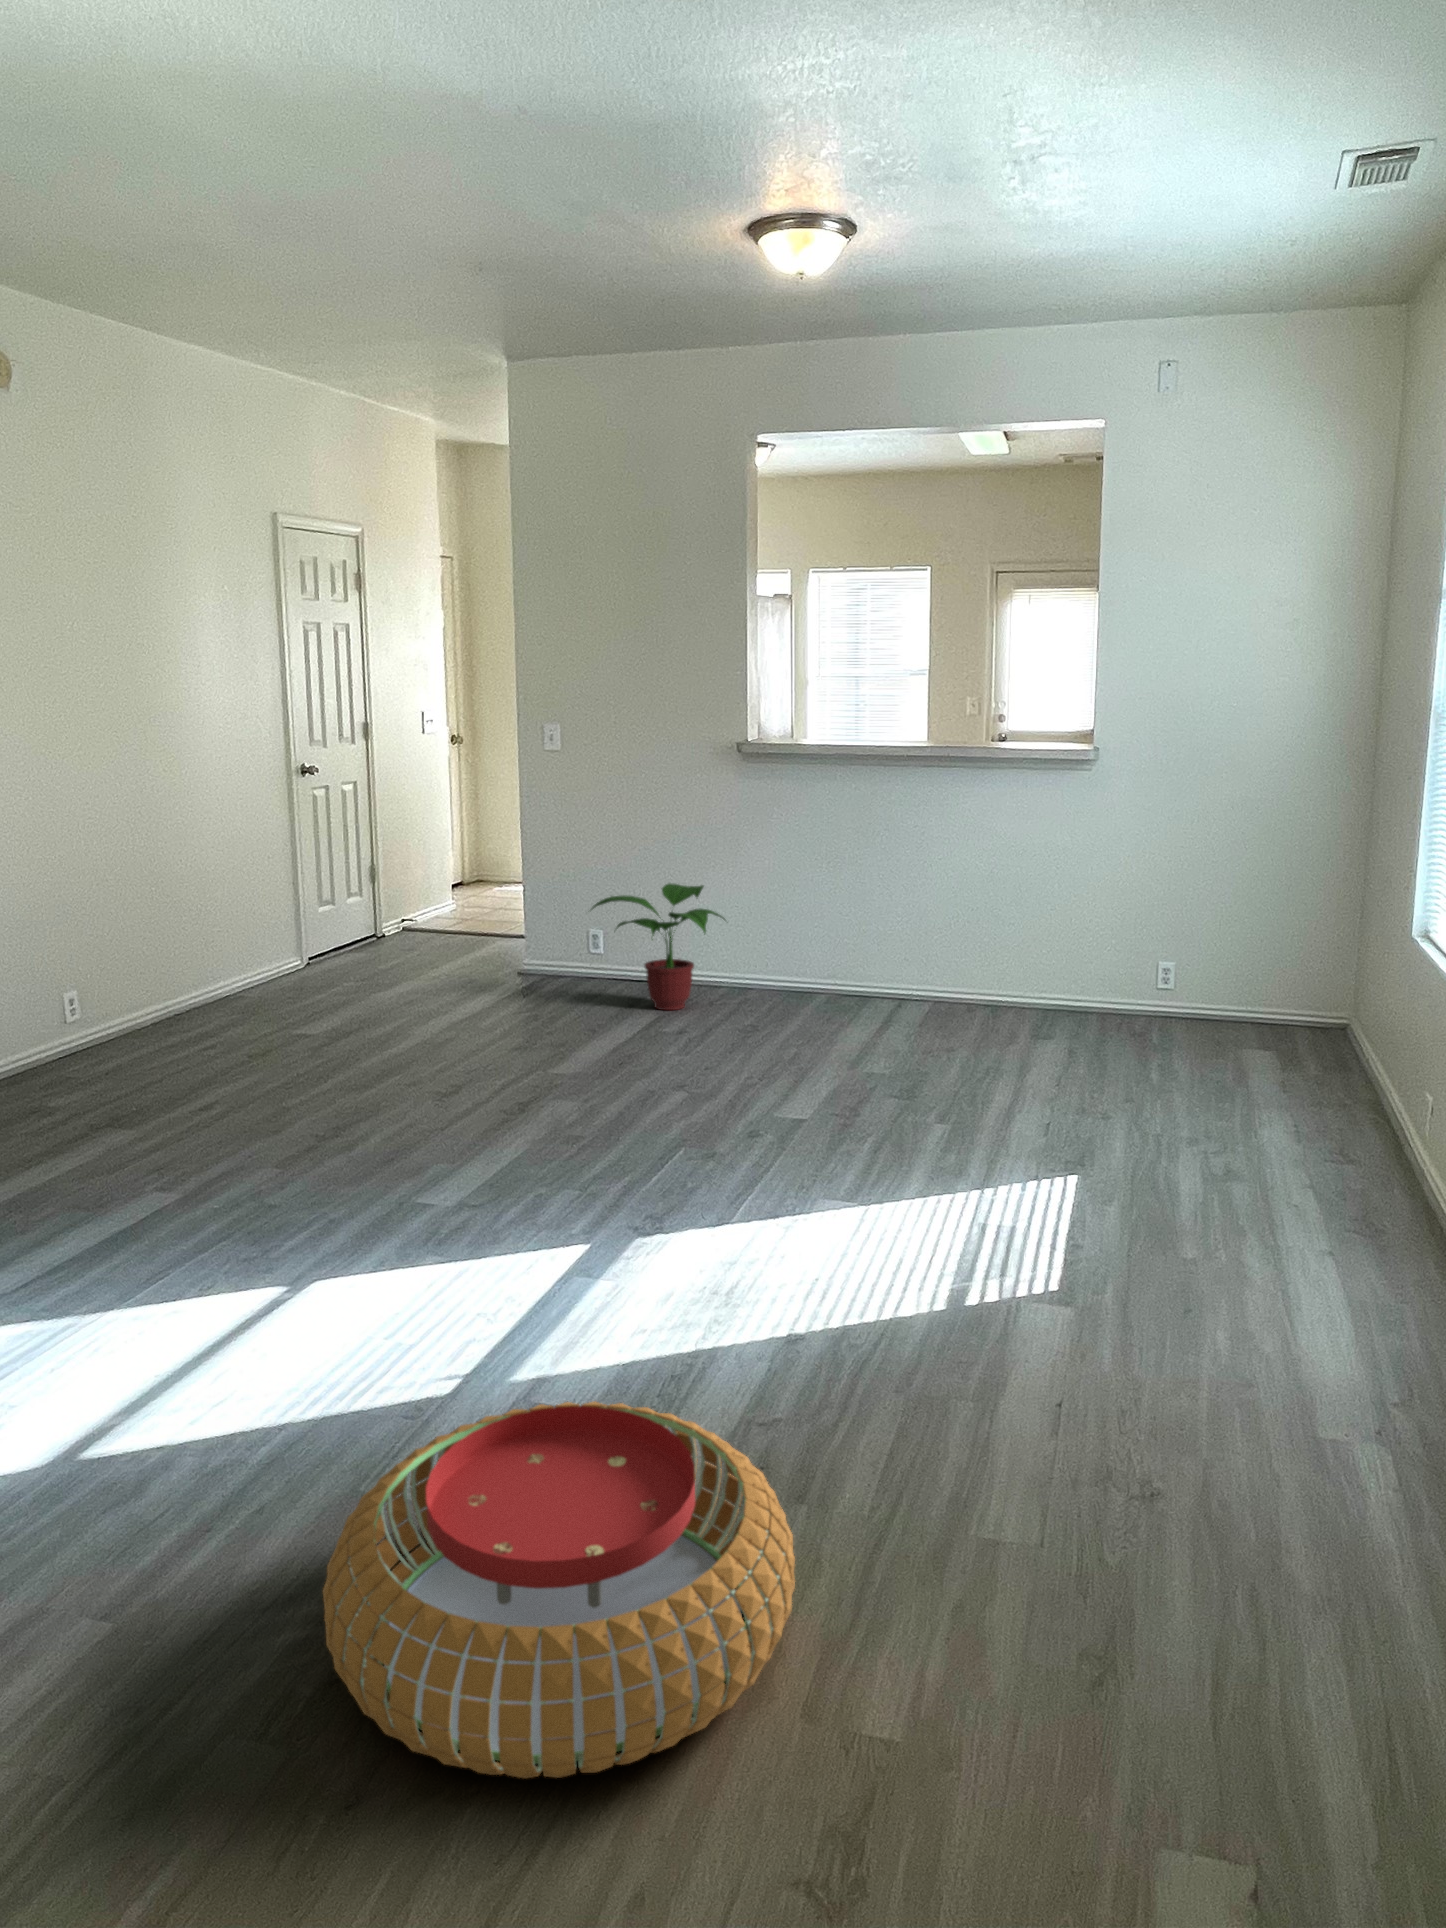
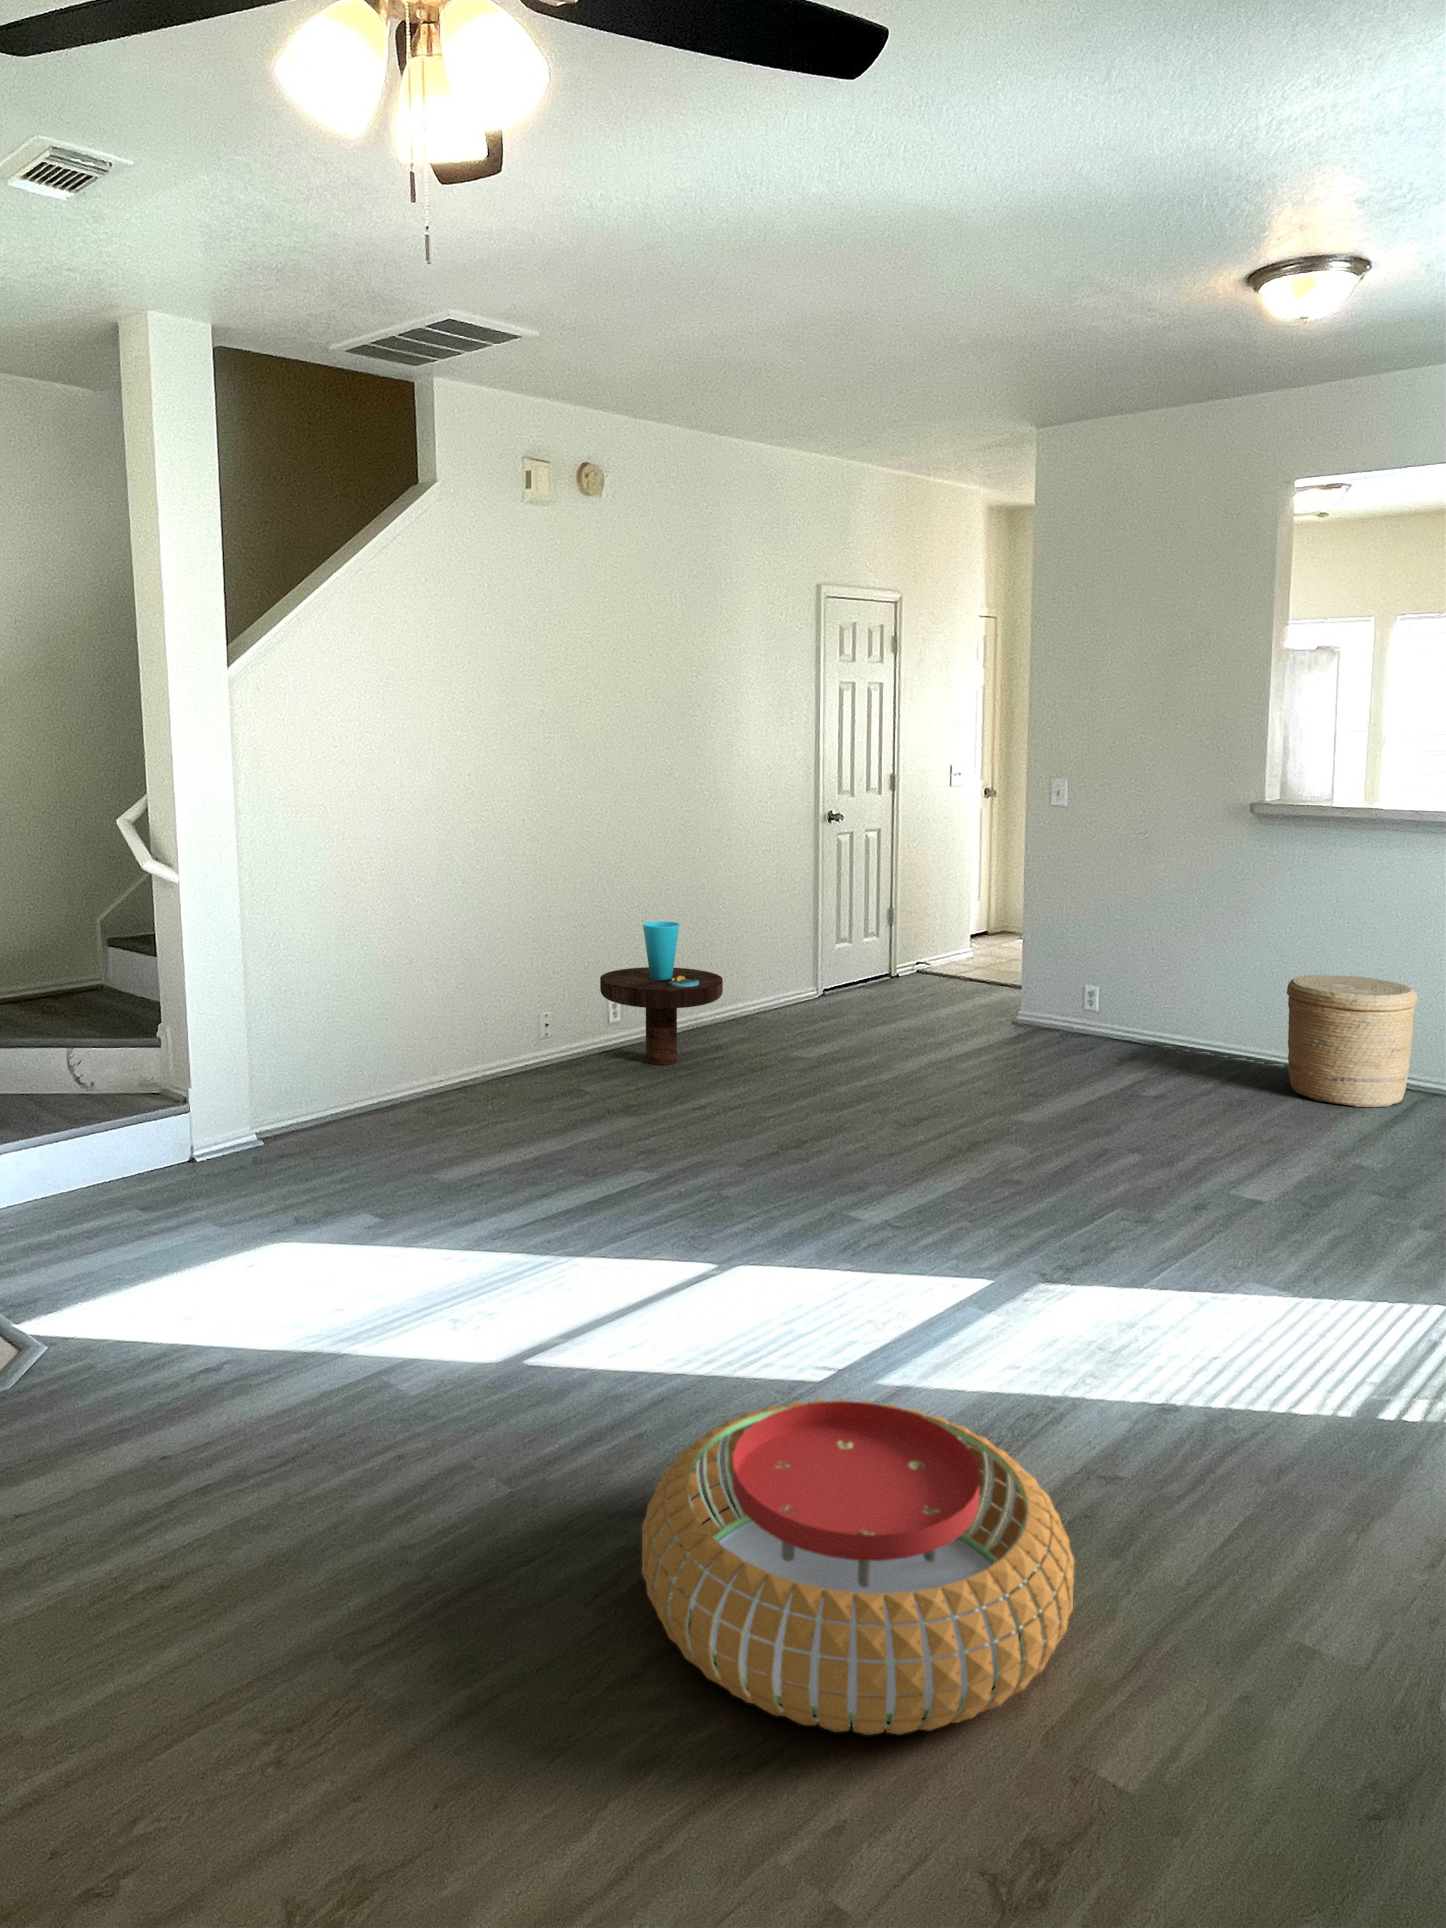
potted plant: present [592,883,725,1010] -> none [1074,943,1224,1072]
side table: none [53,899,211,1066] -> present [600,921,723,1065]
woven basket: none [786,902,894,1022] -> present [1287,975,1418,1107]

